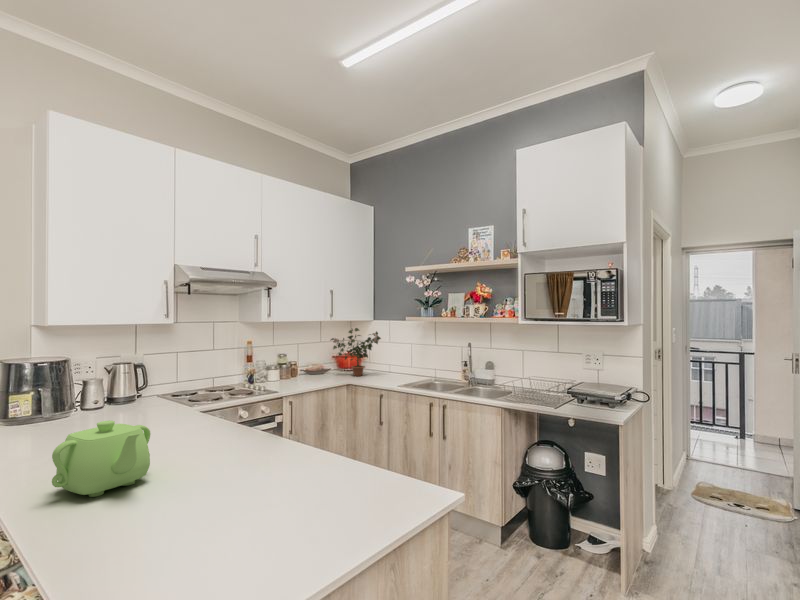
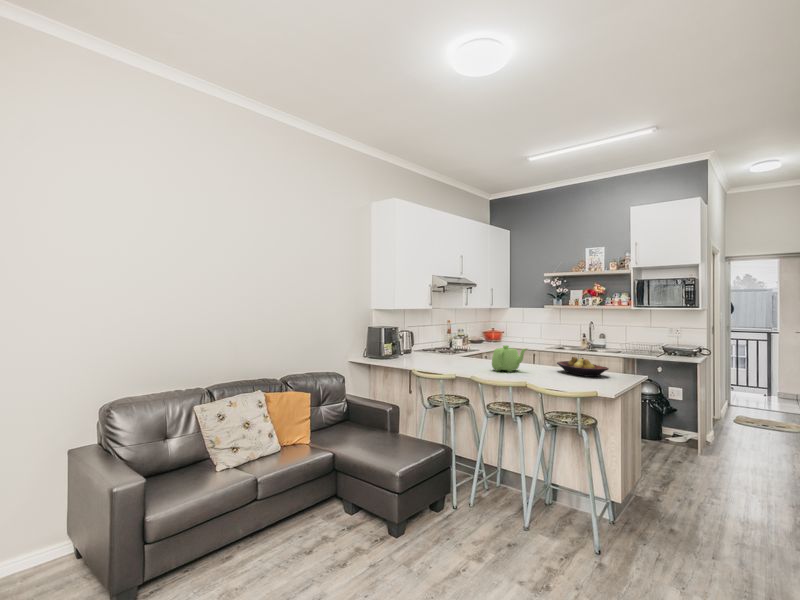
potted plant: present [331,328,381,376] -> none [488,314,525,345]
fruit bowl: none [214,455,313,531] -> present [557,357,609,377]

